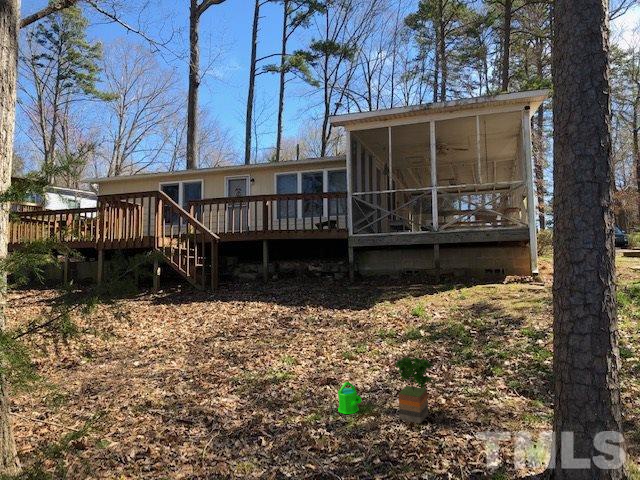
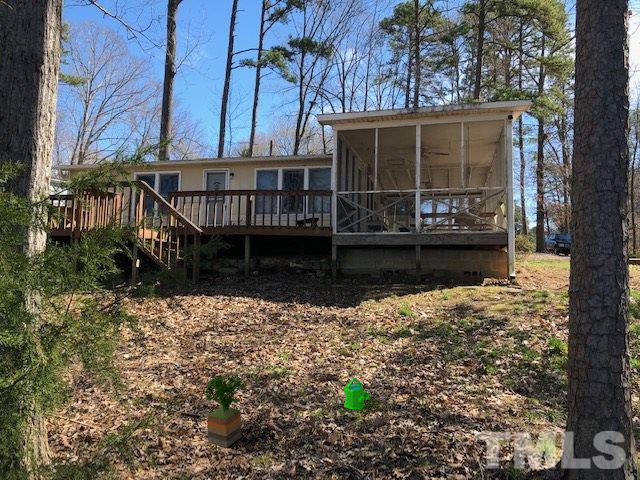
potted tree: present [396,357,433,423] -> present [205,376,246,448]

